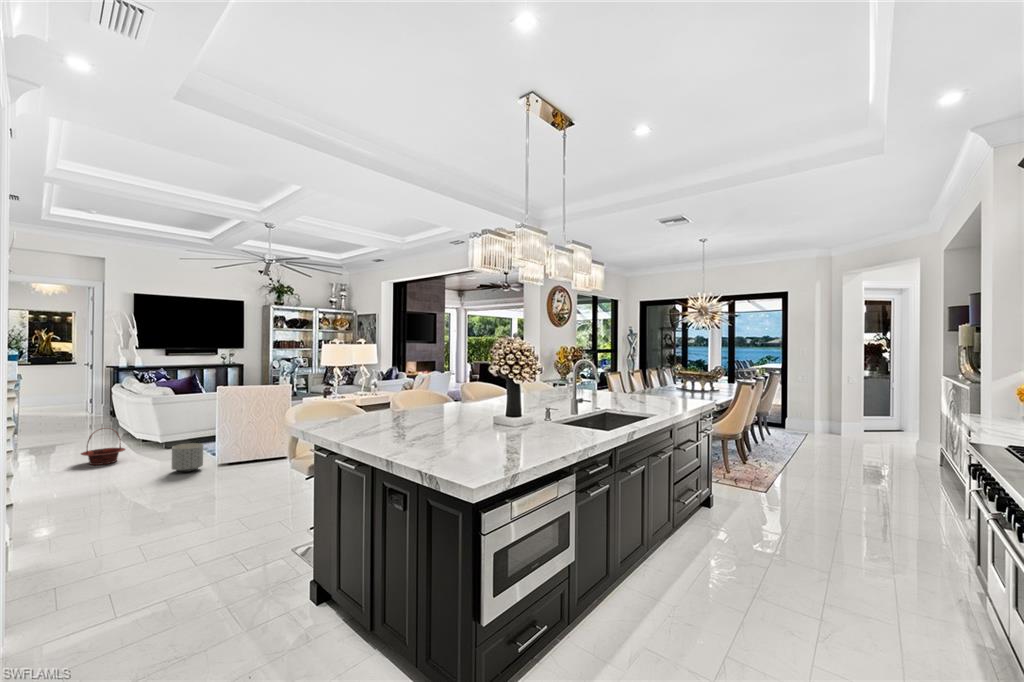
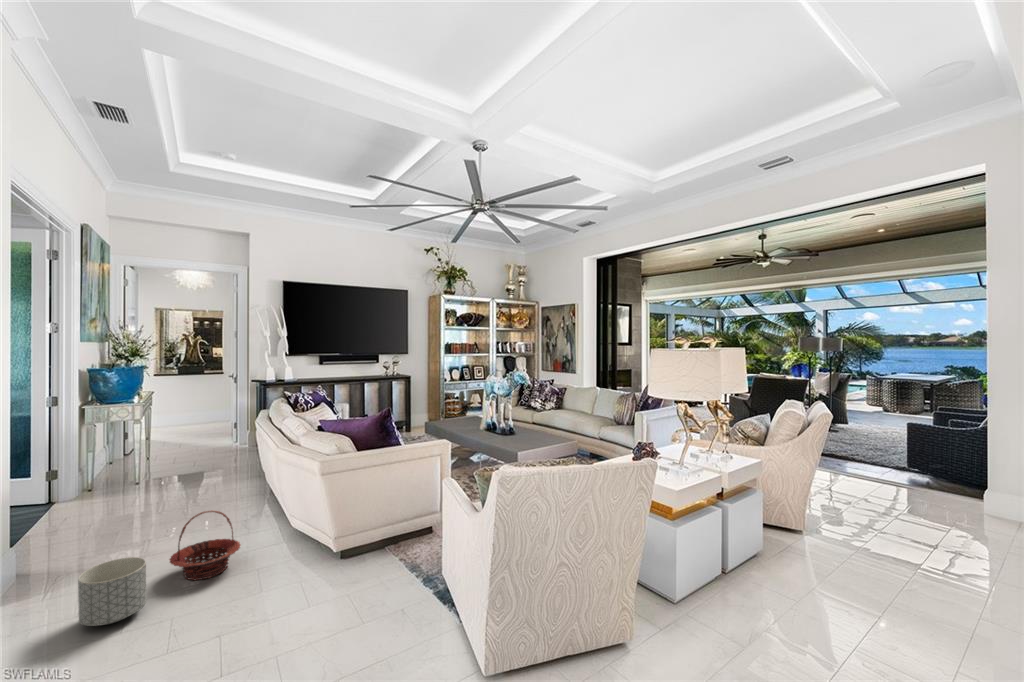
planter: present [172,443,203,472] -> present [78,557,147,626]

